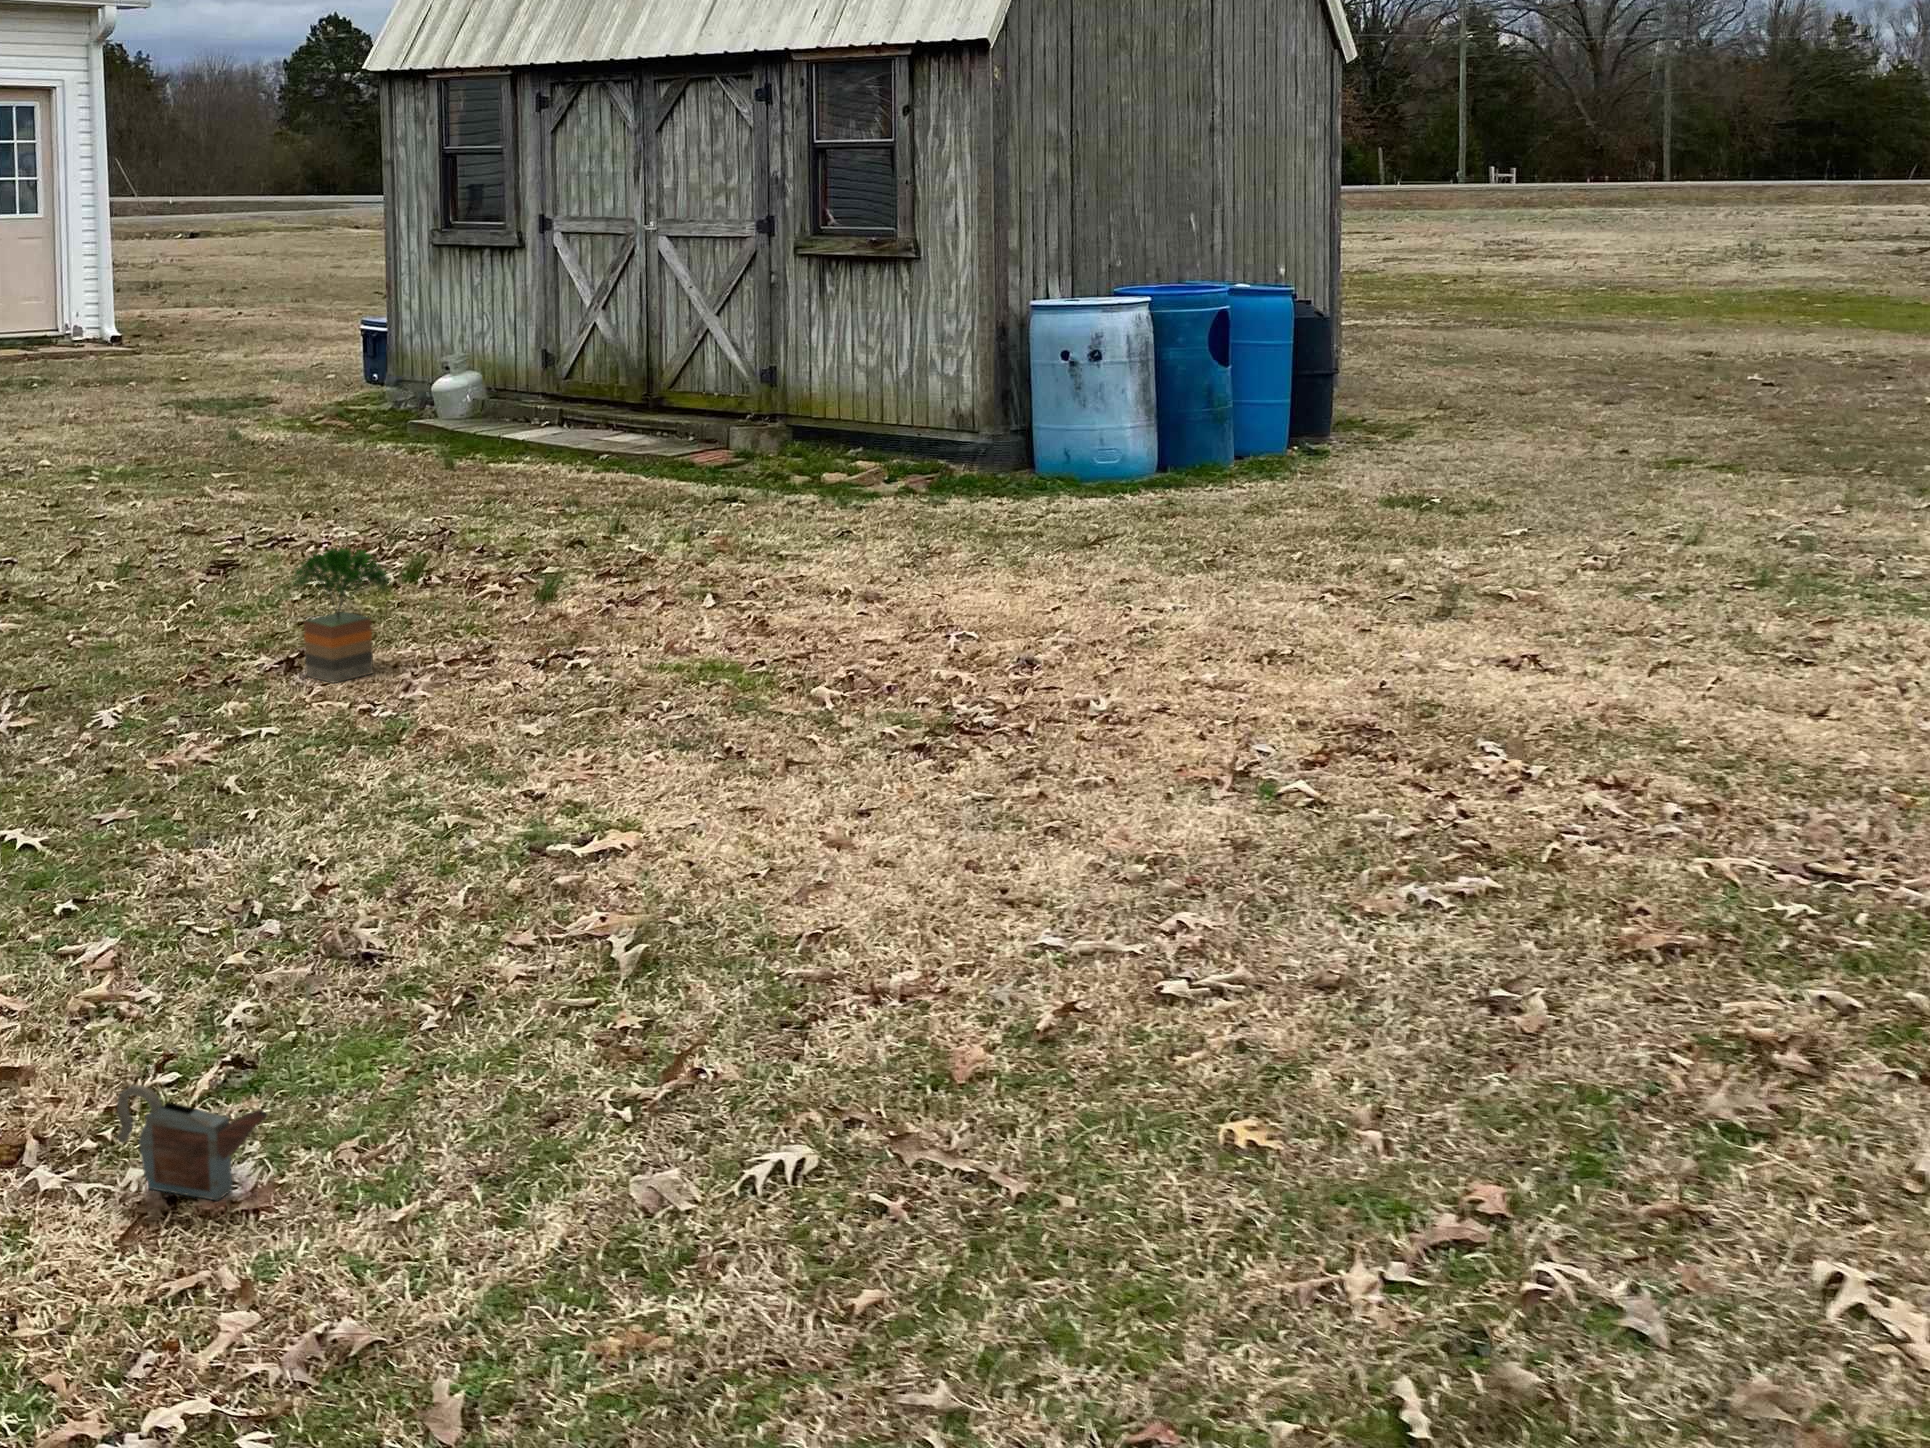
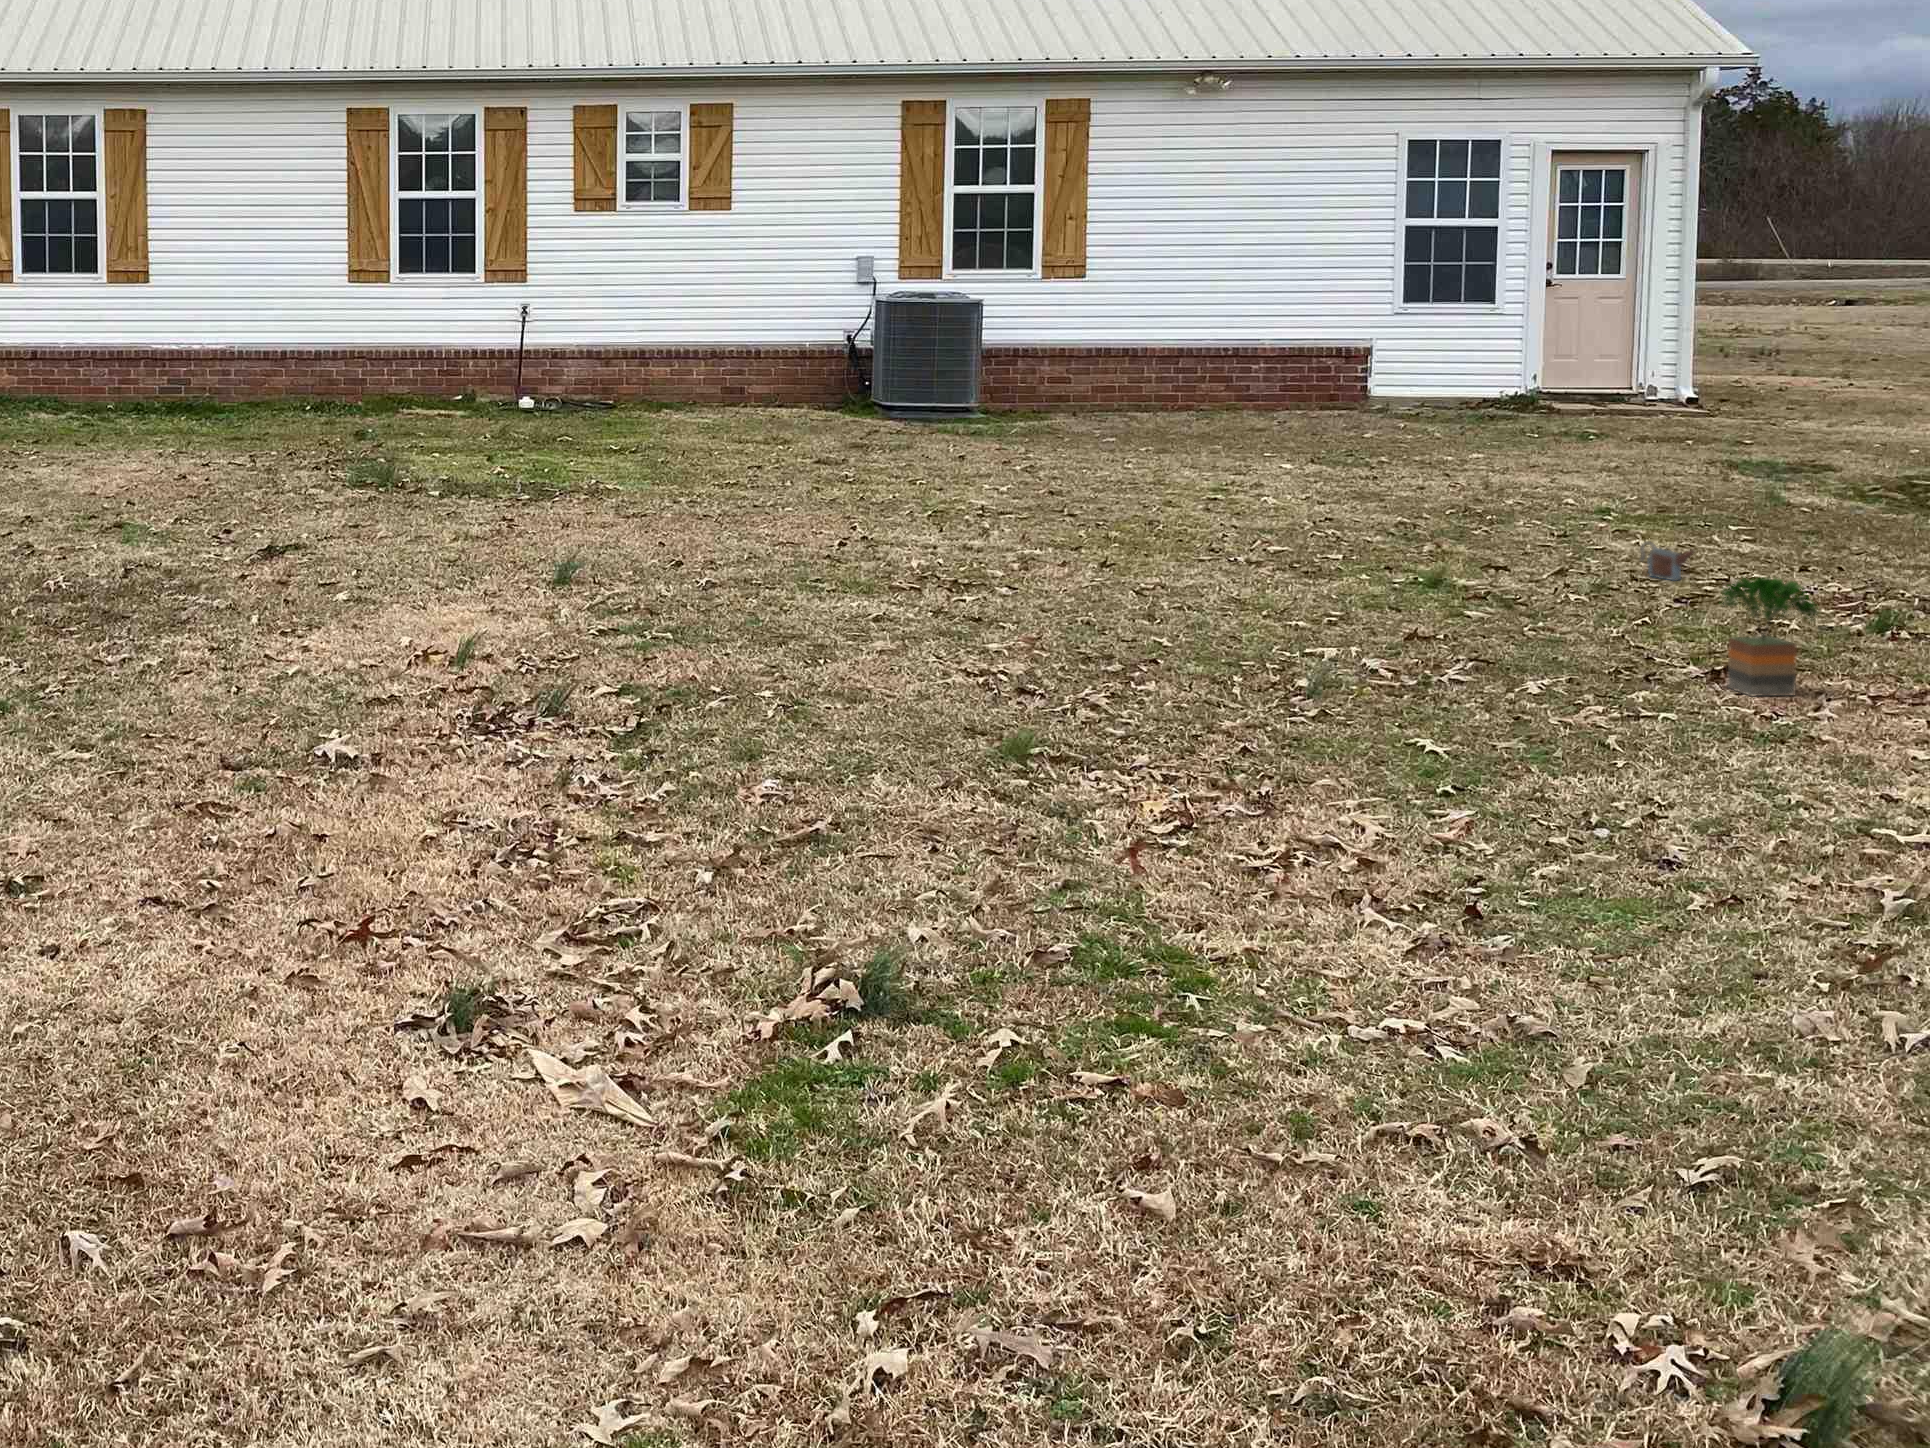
watering can: present [117,1085,268,1200] -> present [1640,541,1694,581]

